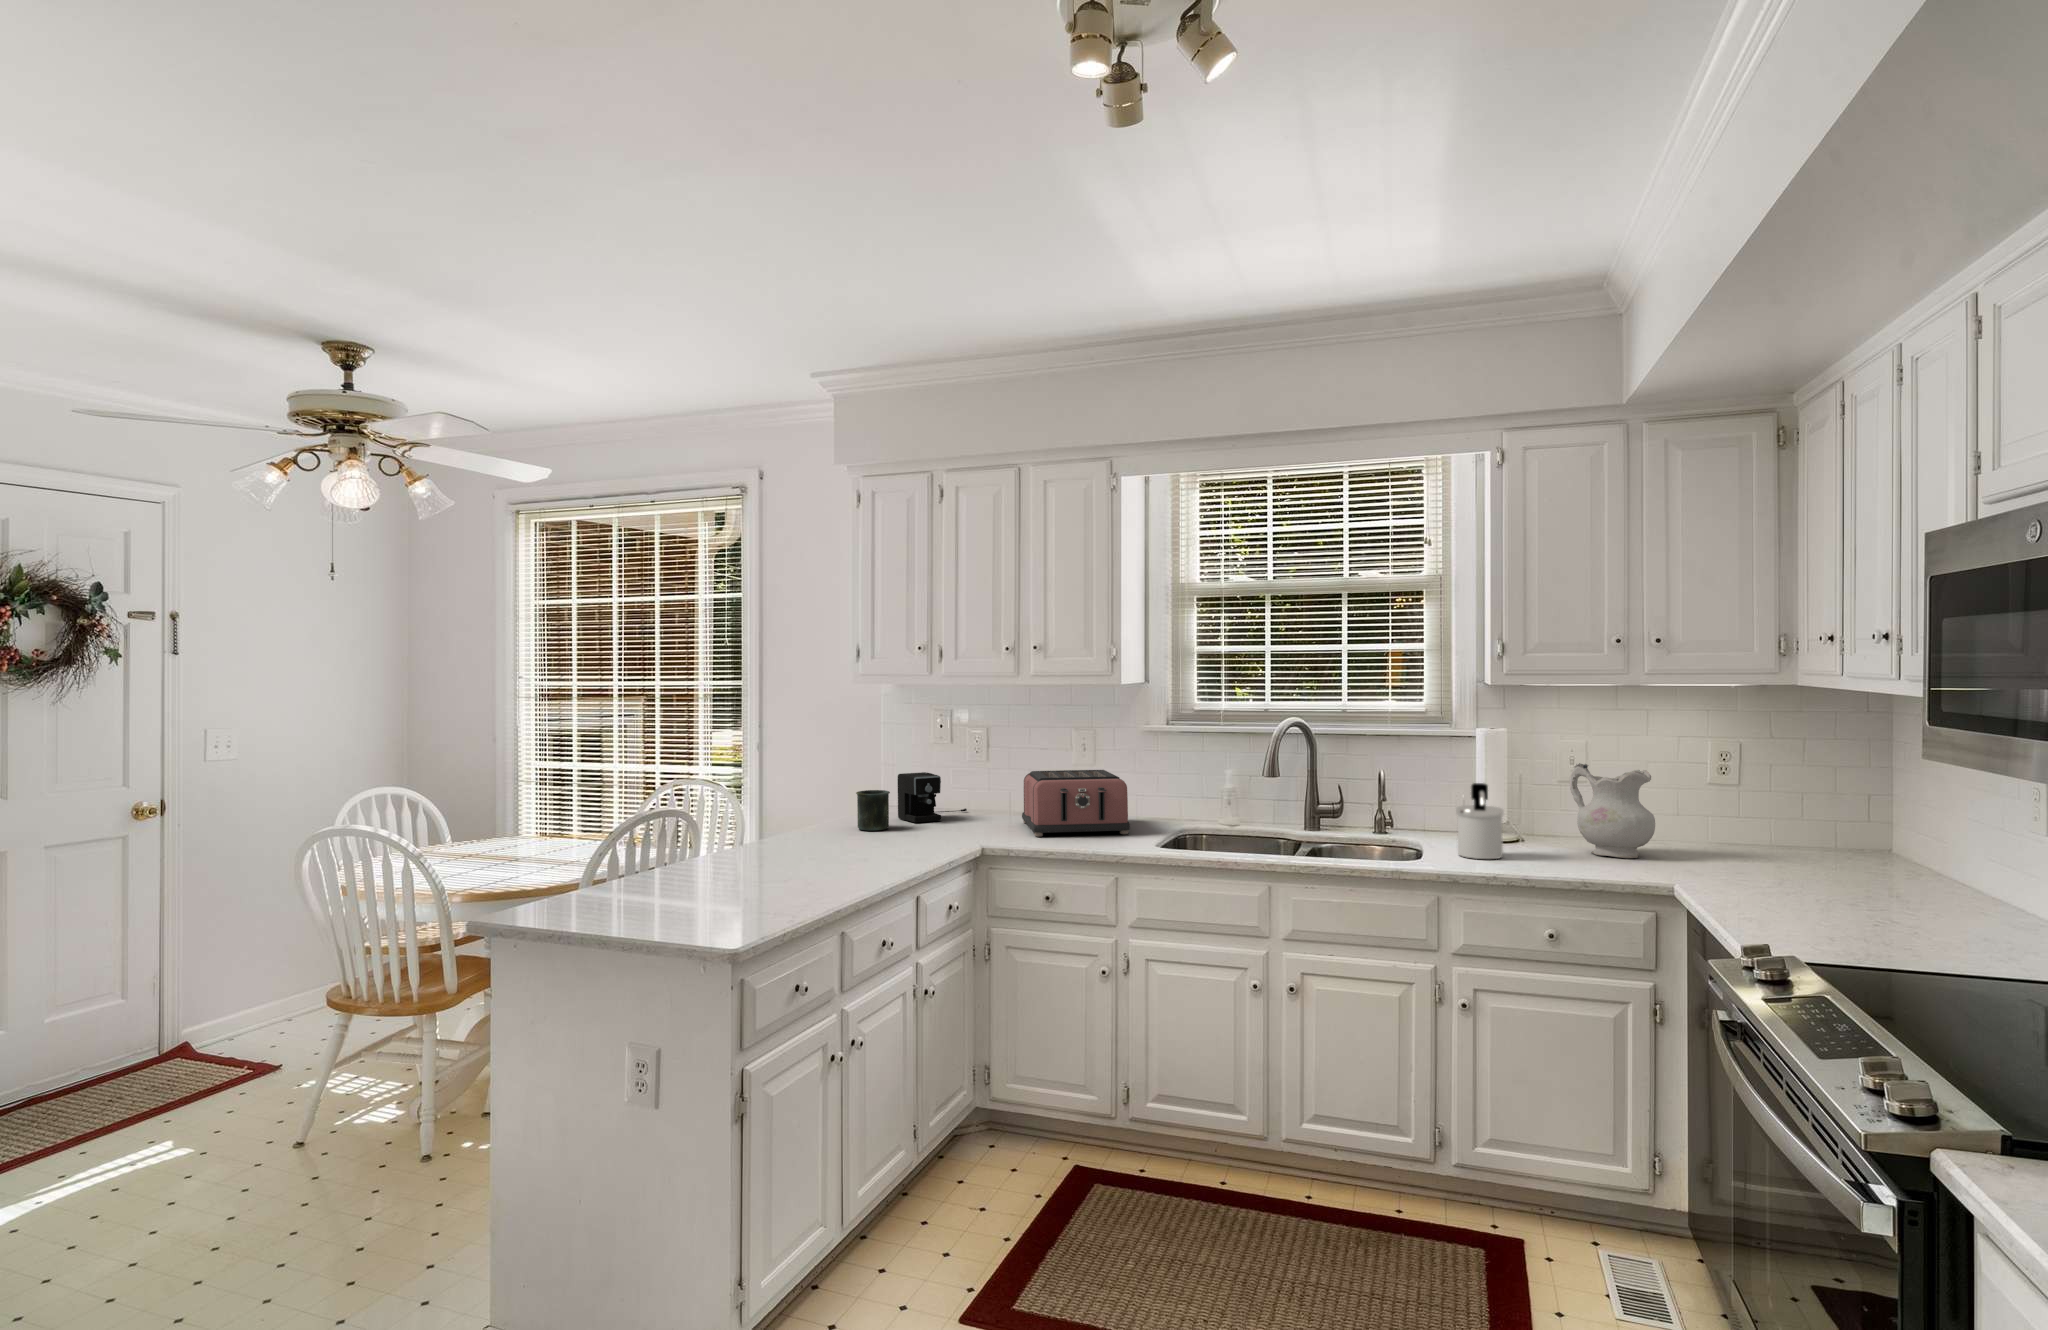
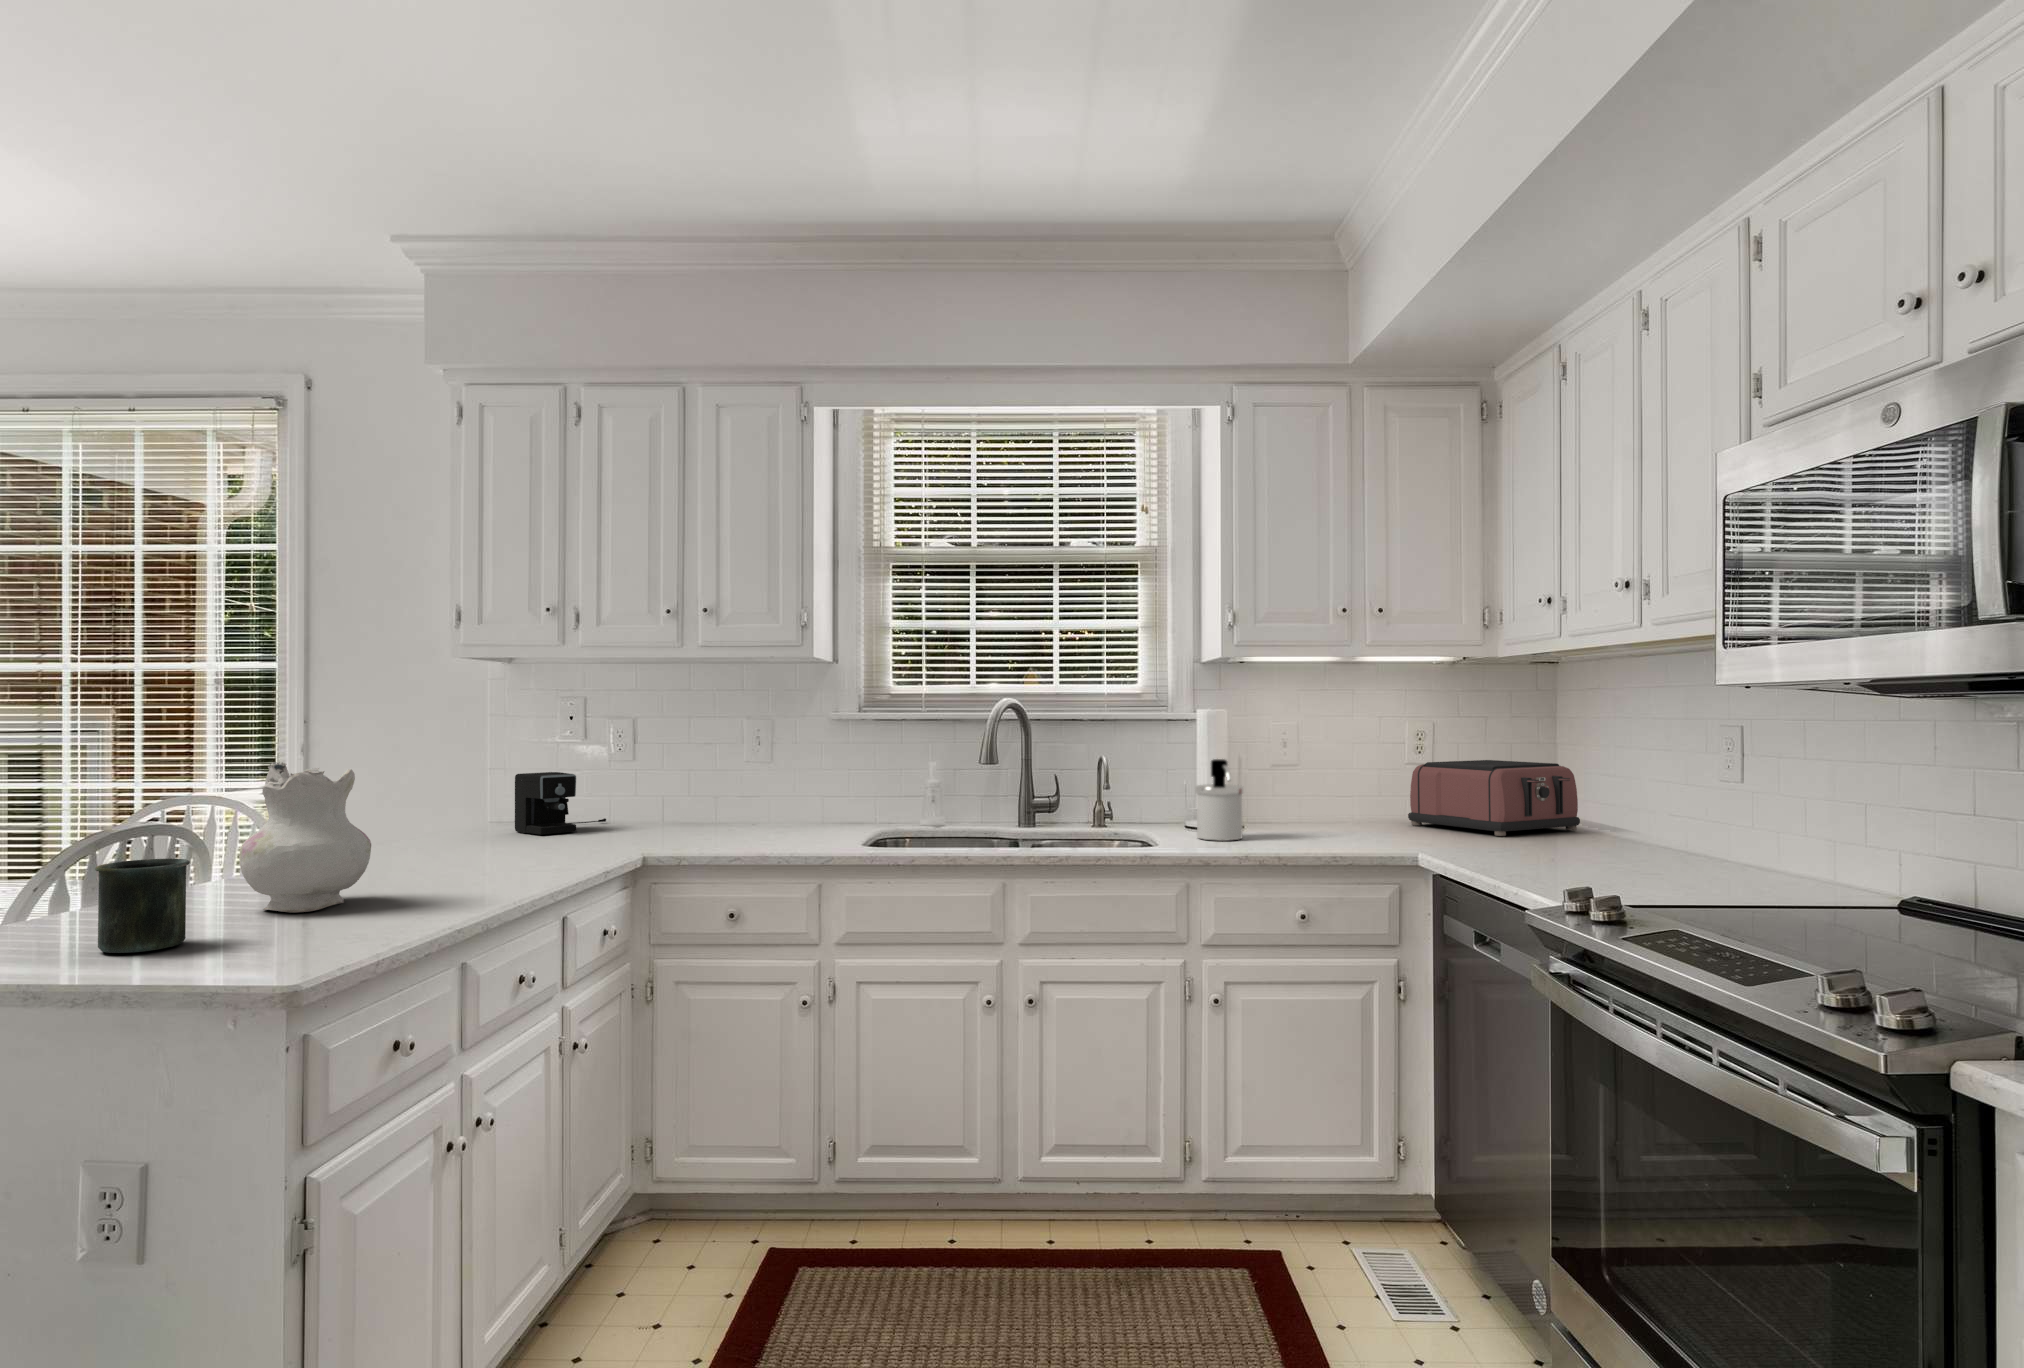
ceramic pitcher: present [1570,763,1655,858] -> present [239,762,371,913]
toaster: present [1022,770,1130,837] -> present [1408,760,1580,836]
mug: present [856,790,890,831] -> present [95,859,190,953]

